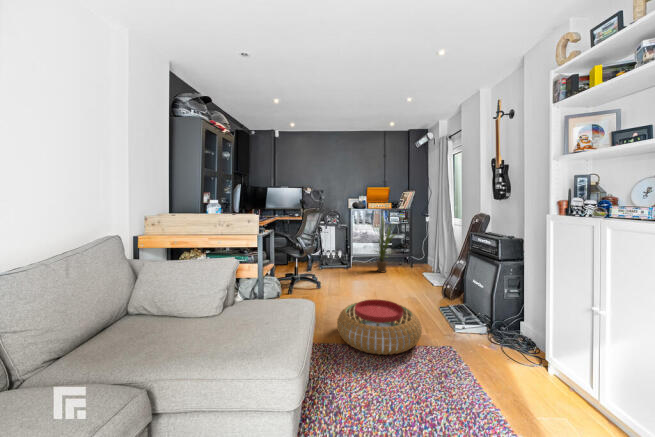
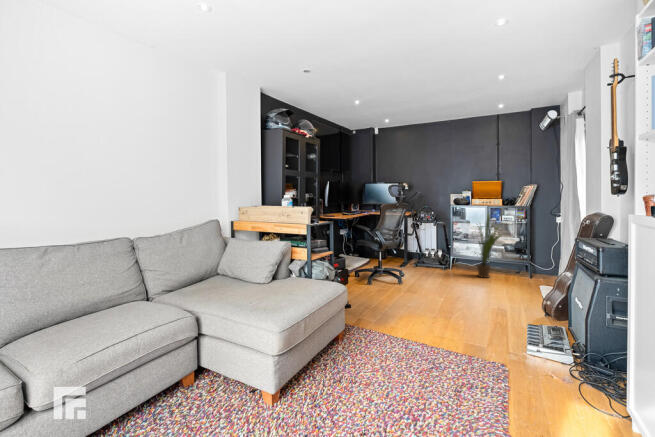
pouf: present [337,299,422,355] -> none [381,296,472,352]

